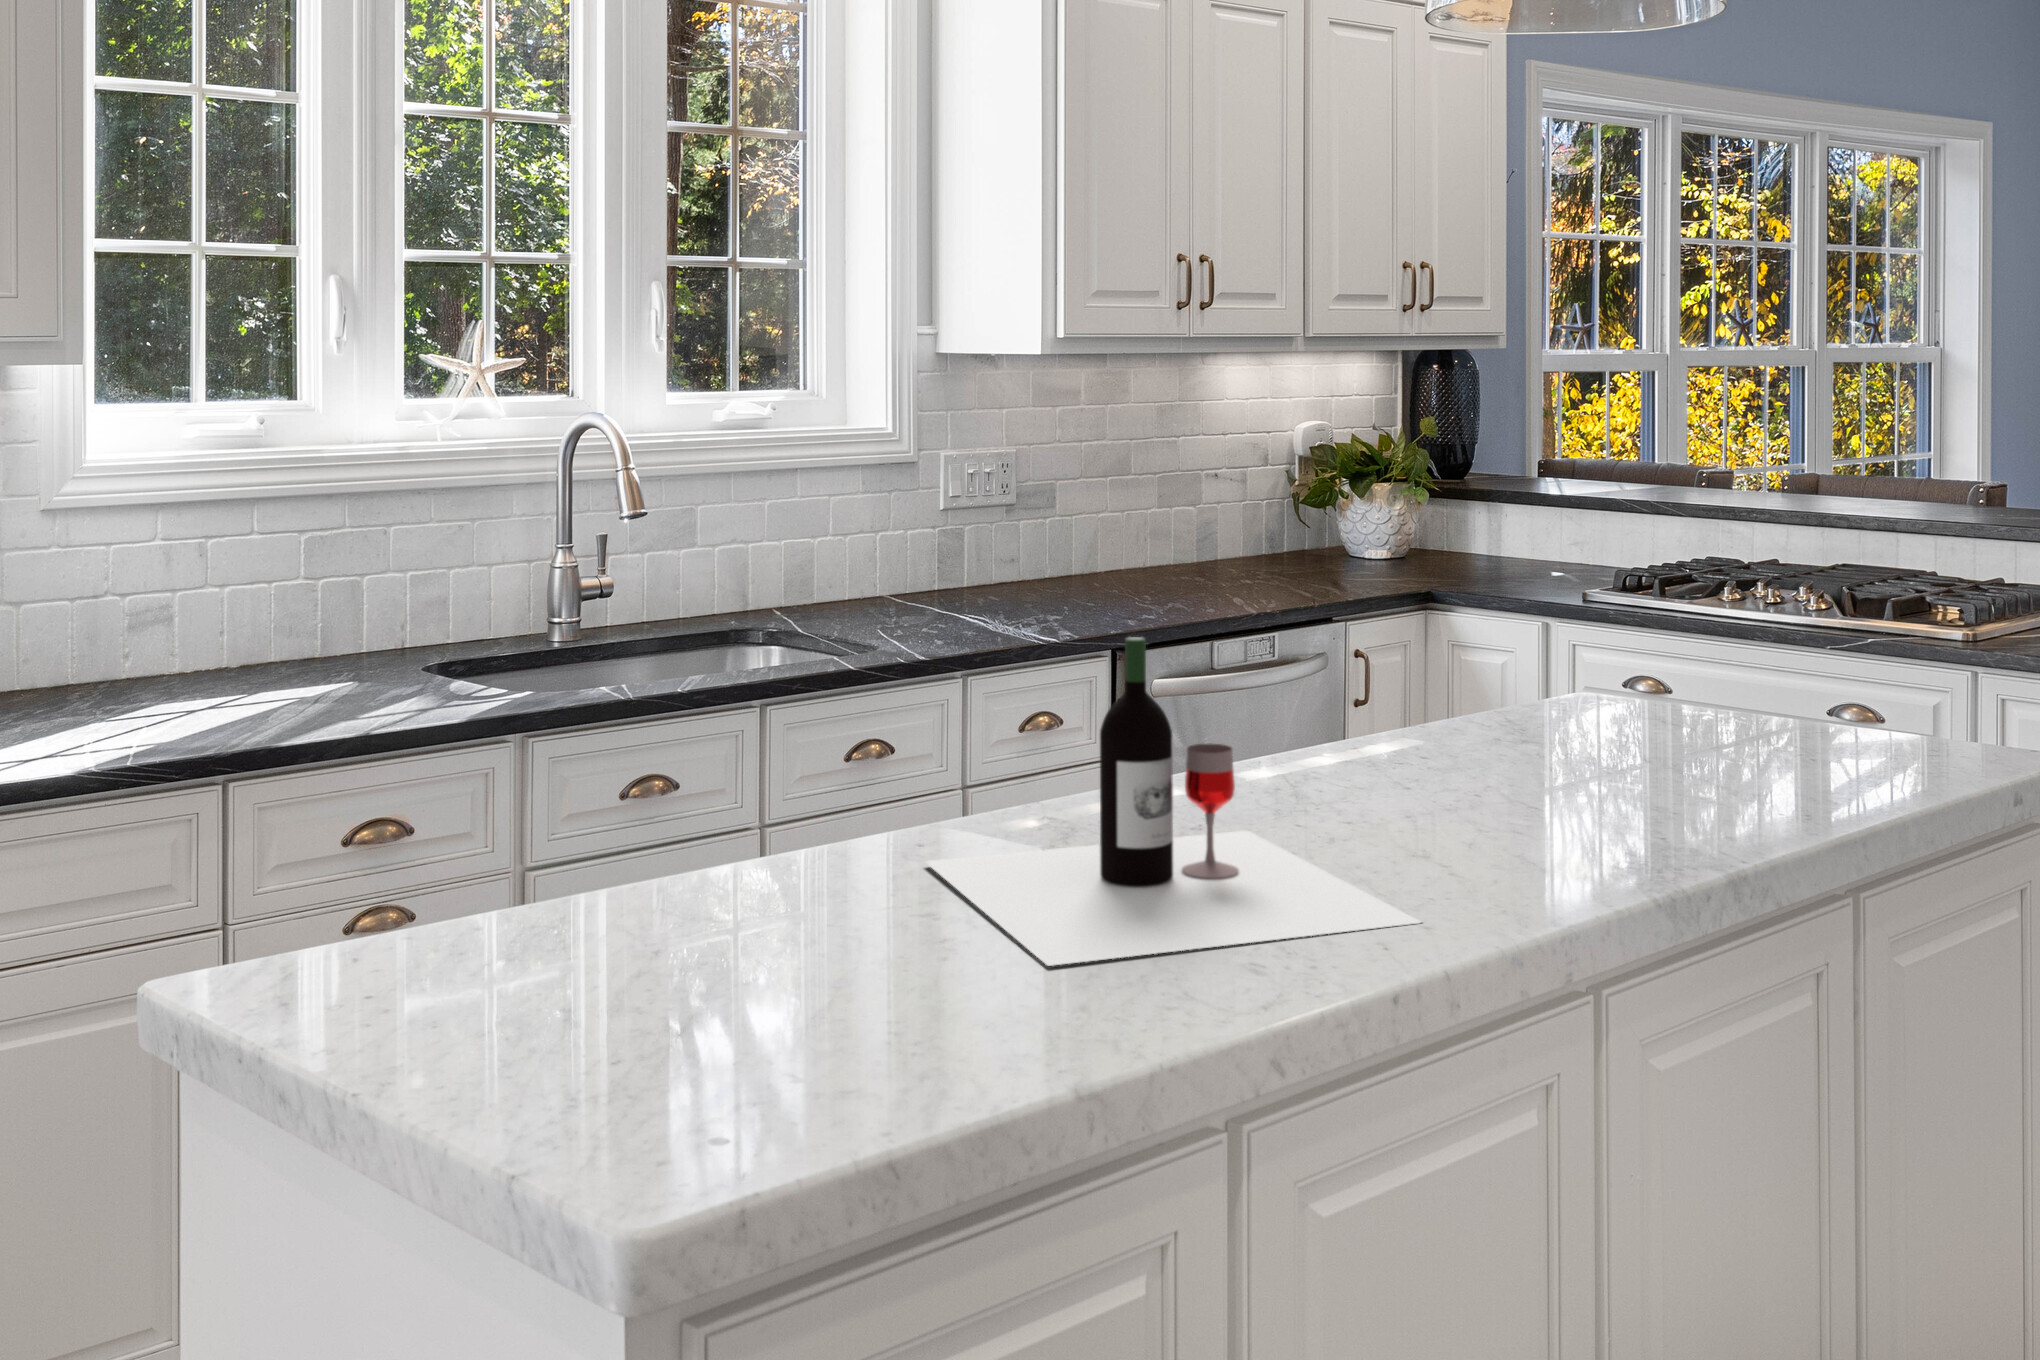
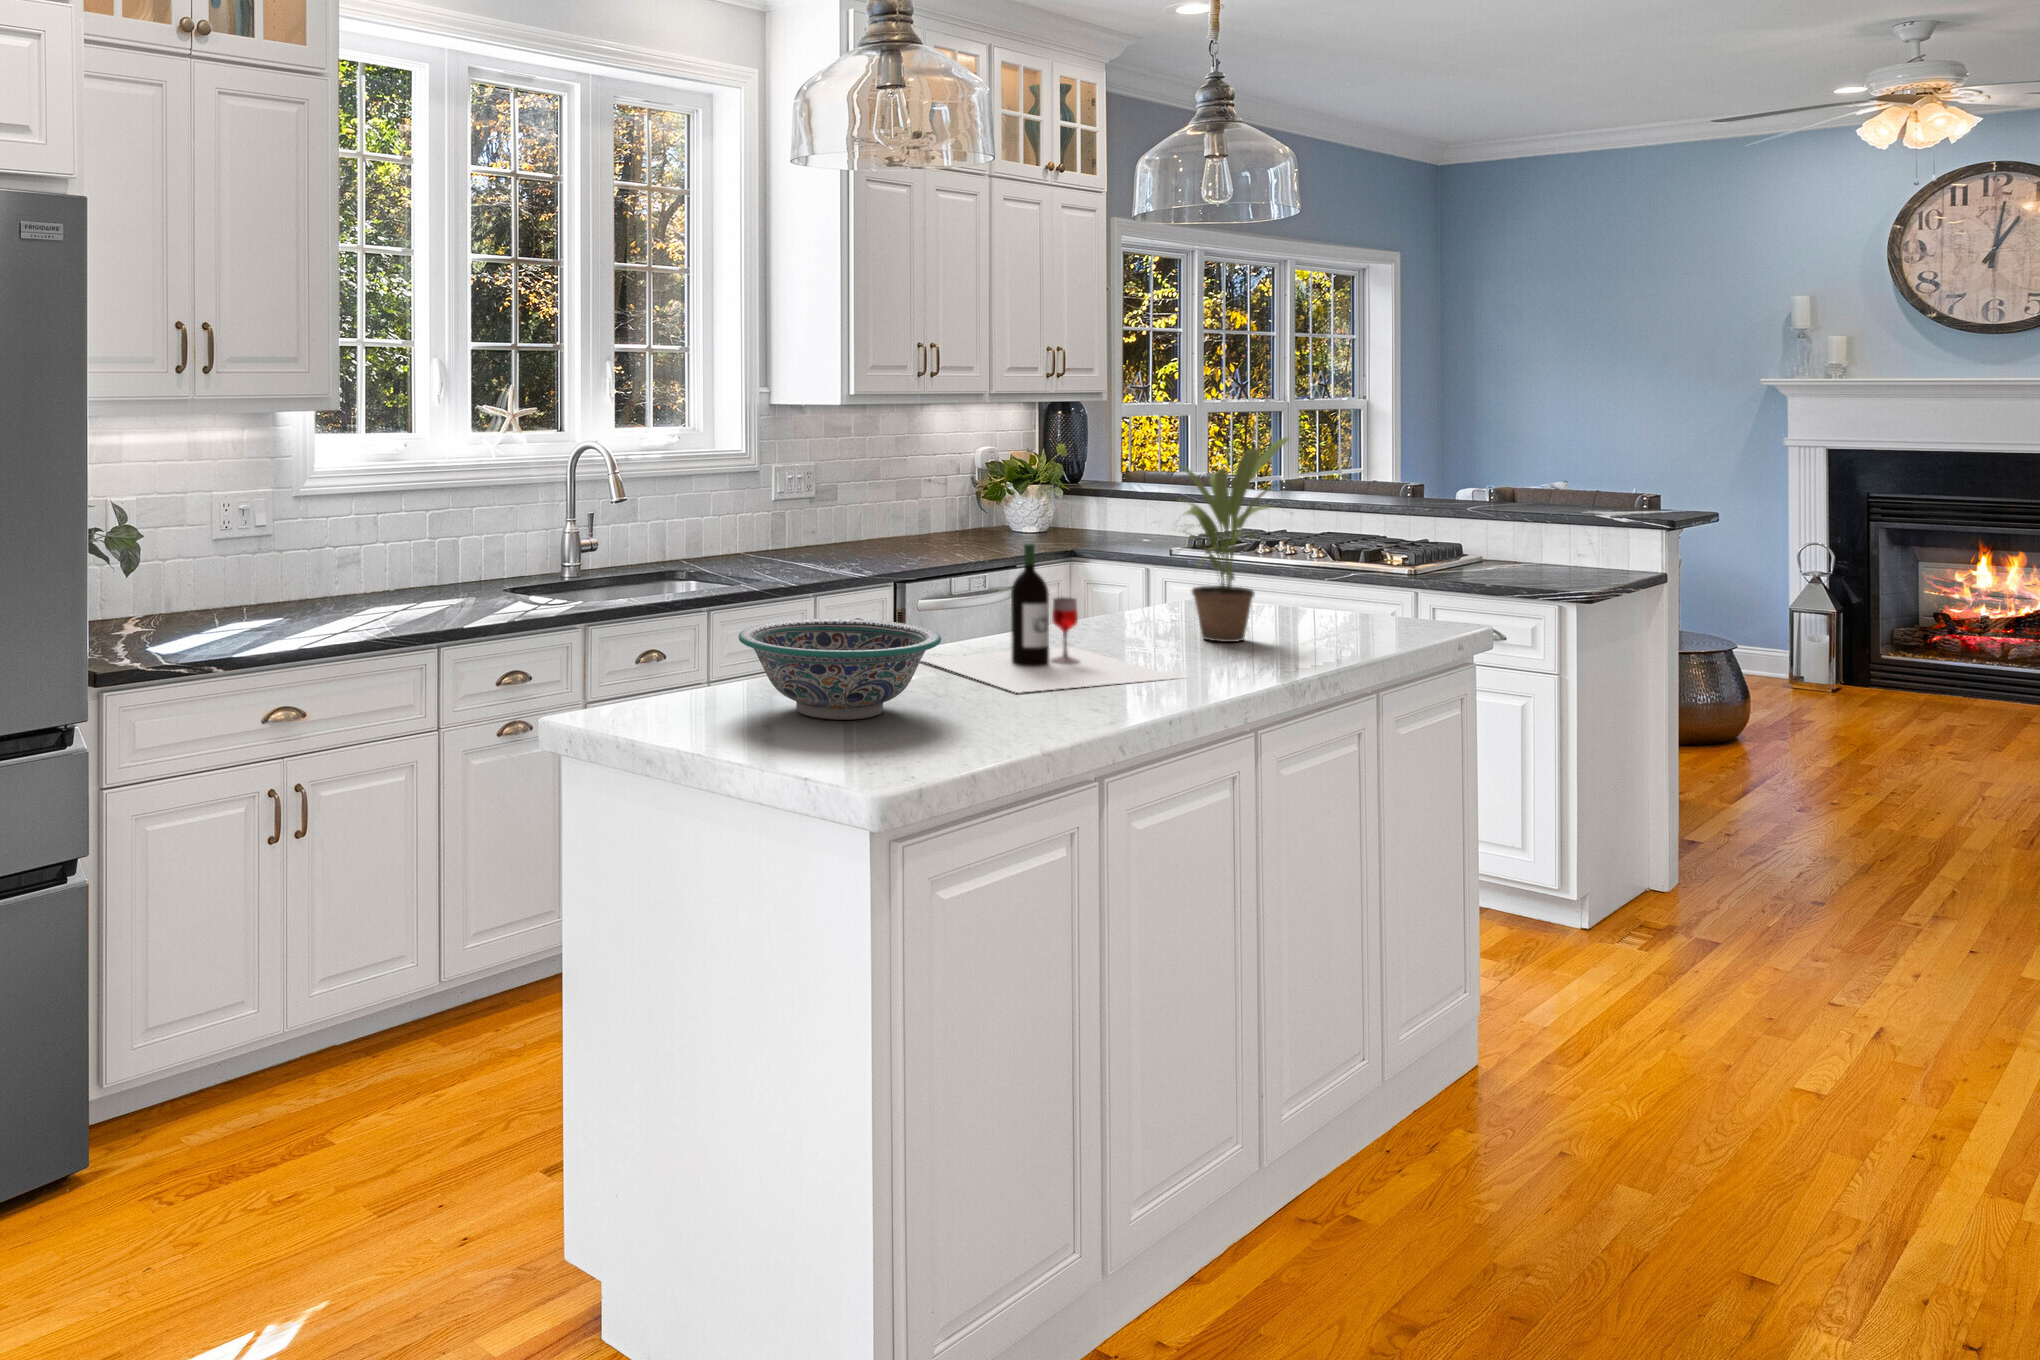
potted plant: none [1450,425,1692,821] -> present [1177,438,1292,642]
decorative bowl: none [413,805,852,1049] -> present [739,619,941,720]

